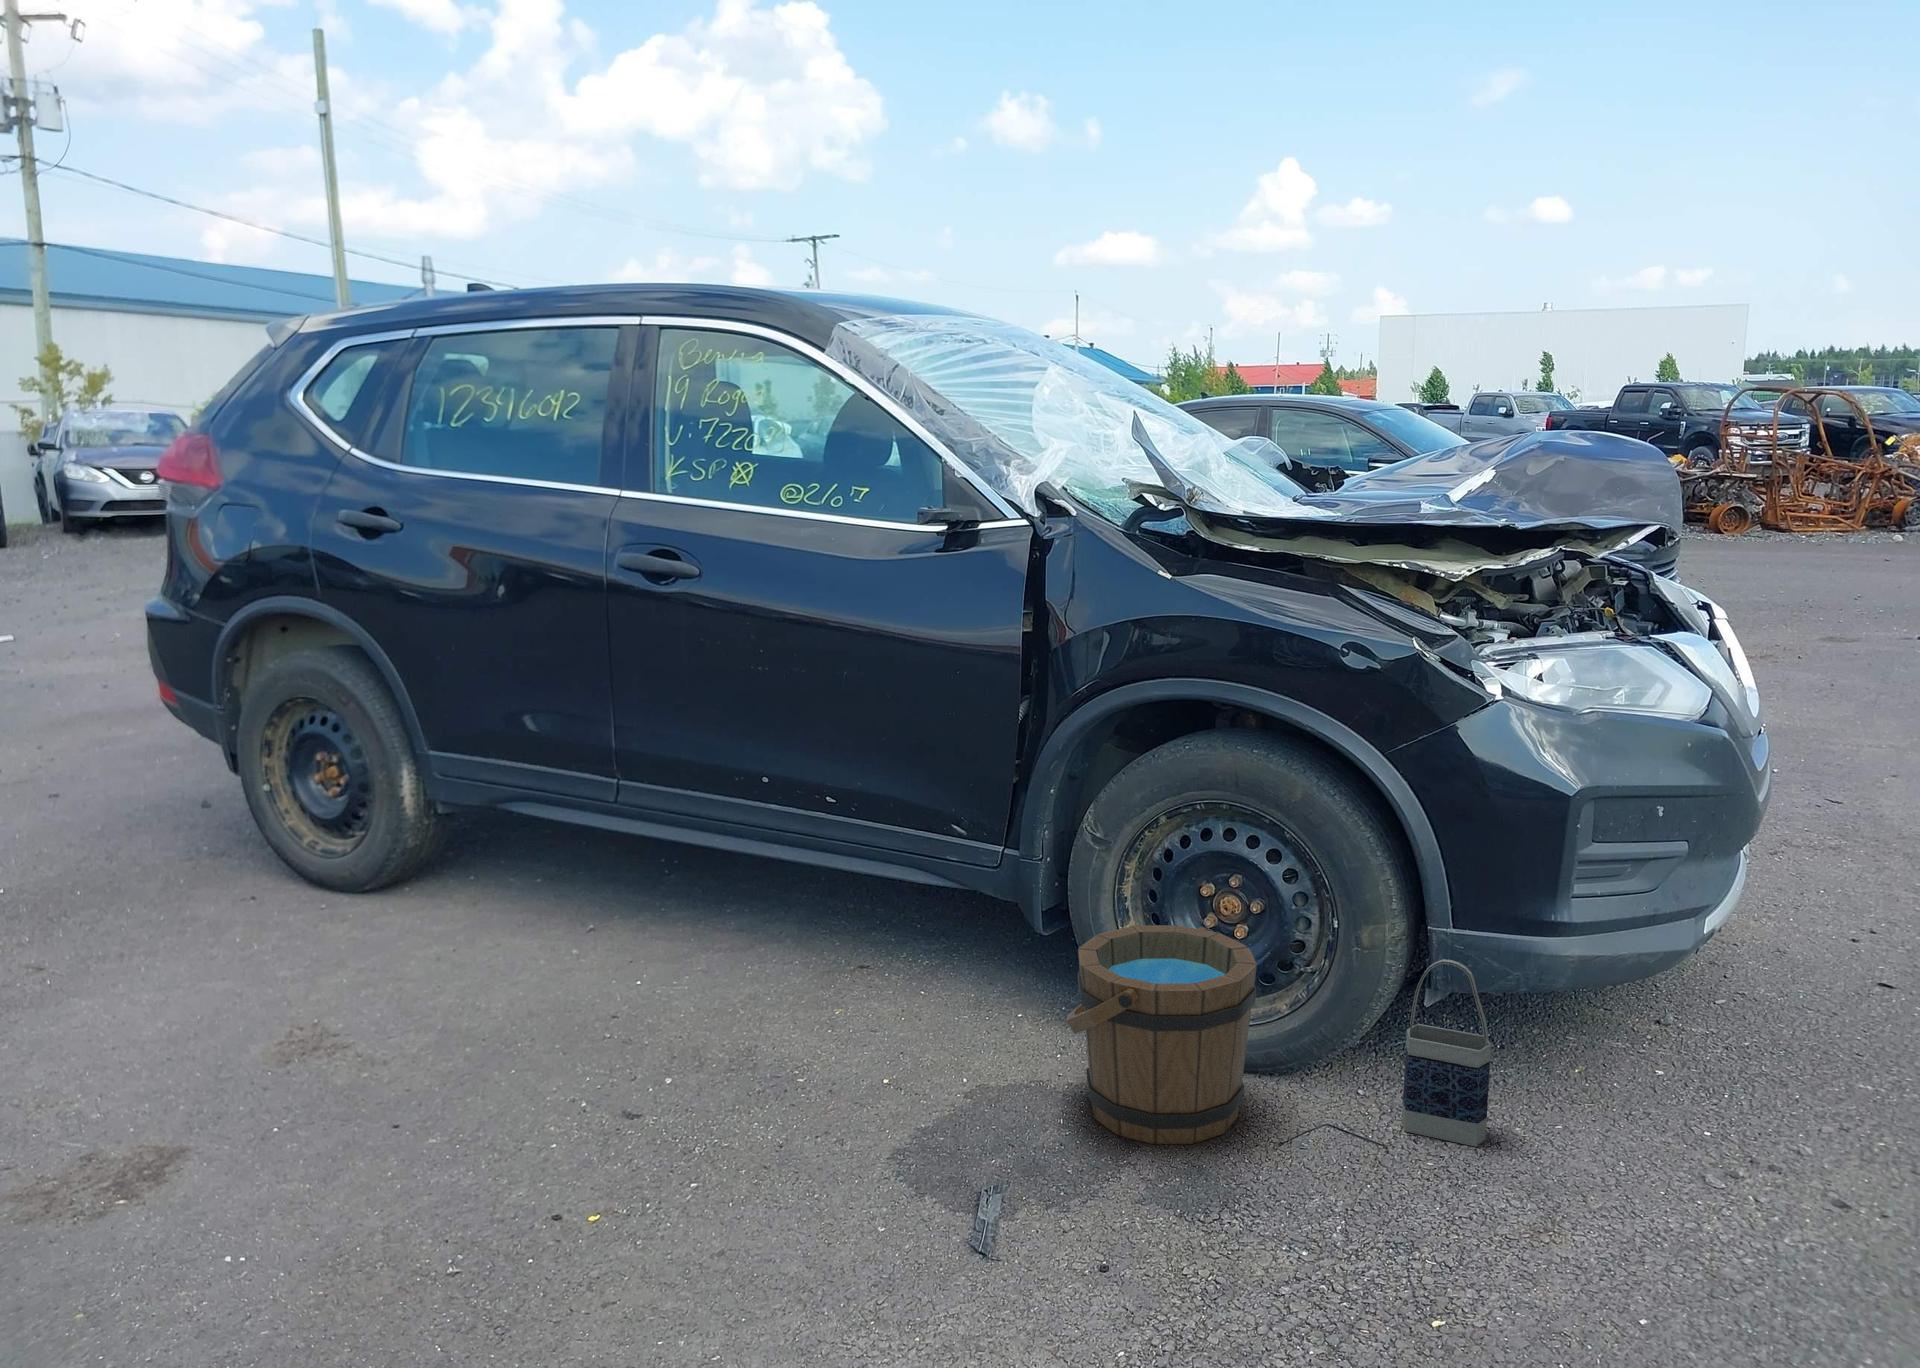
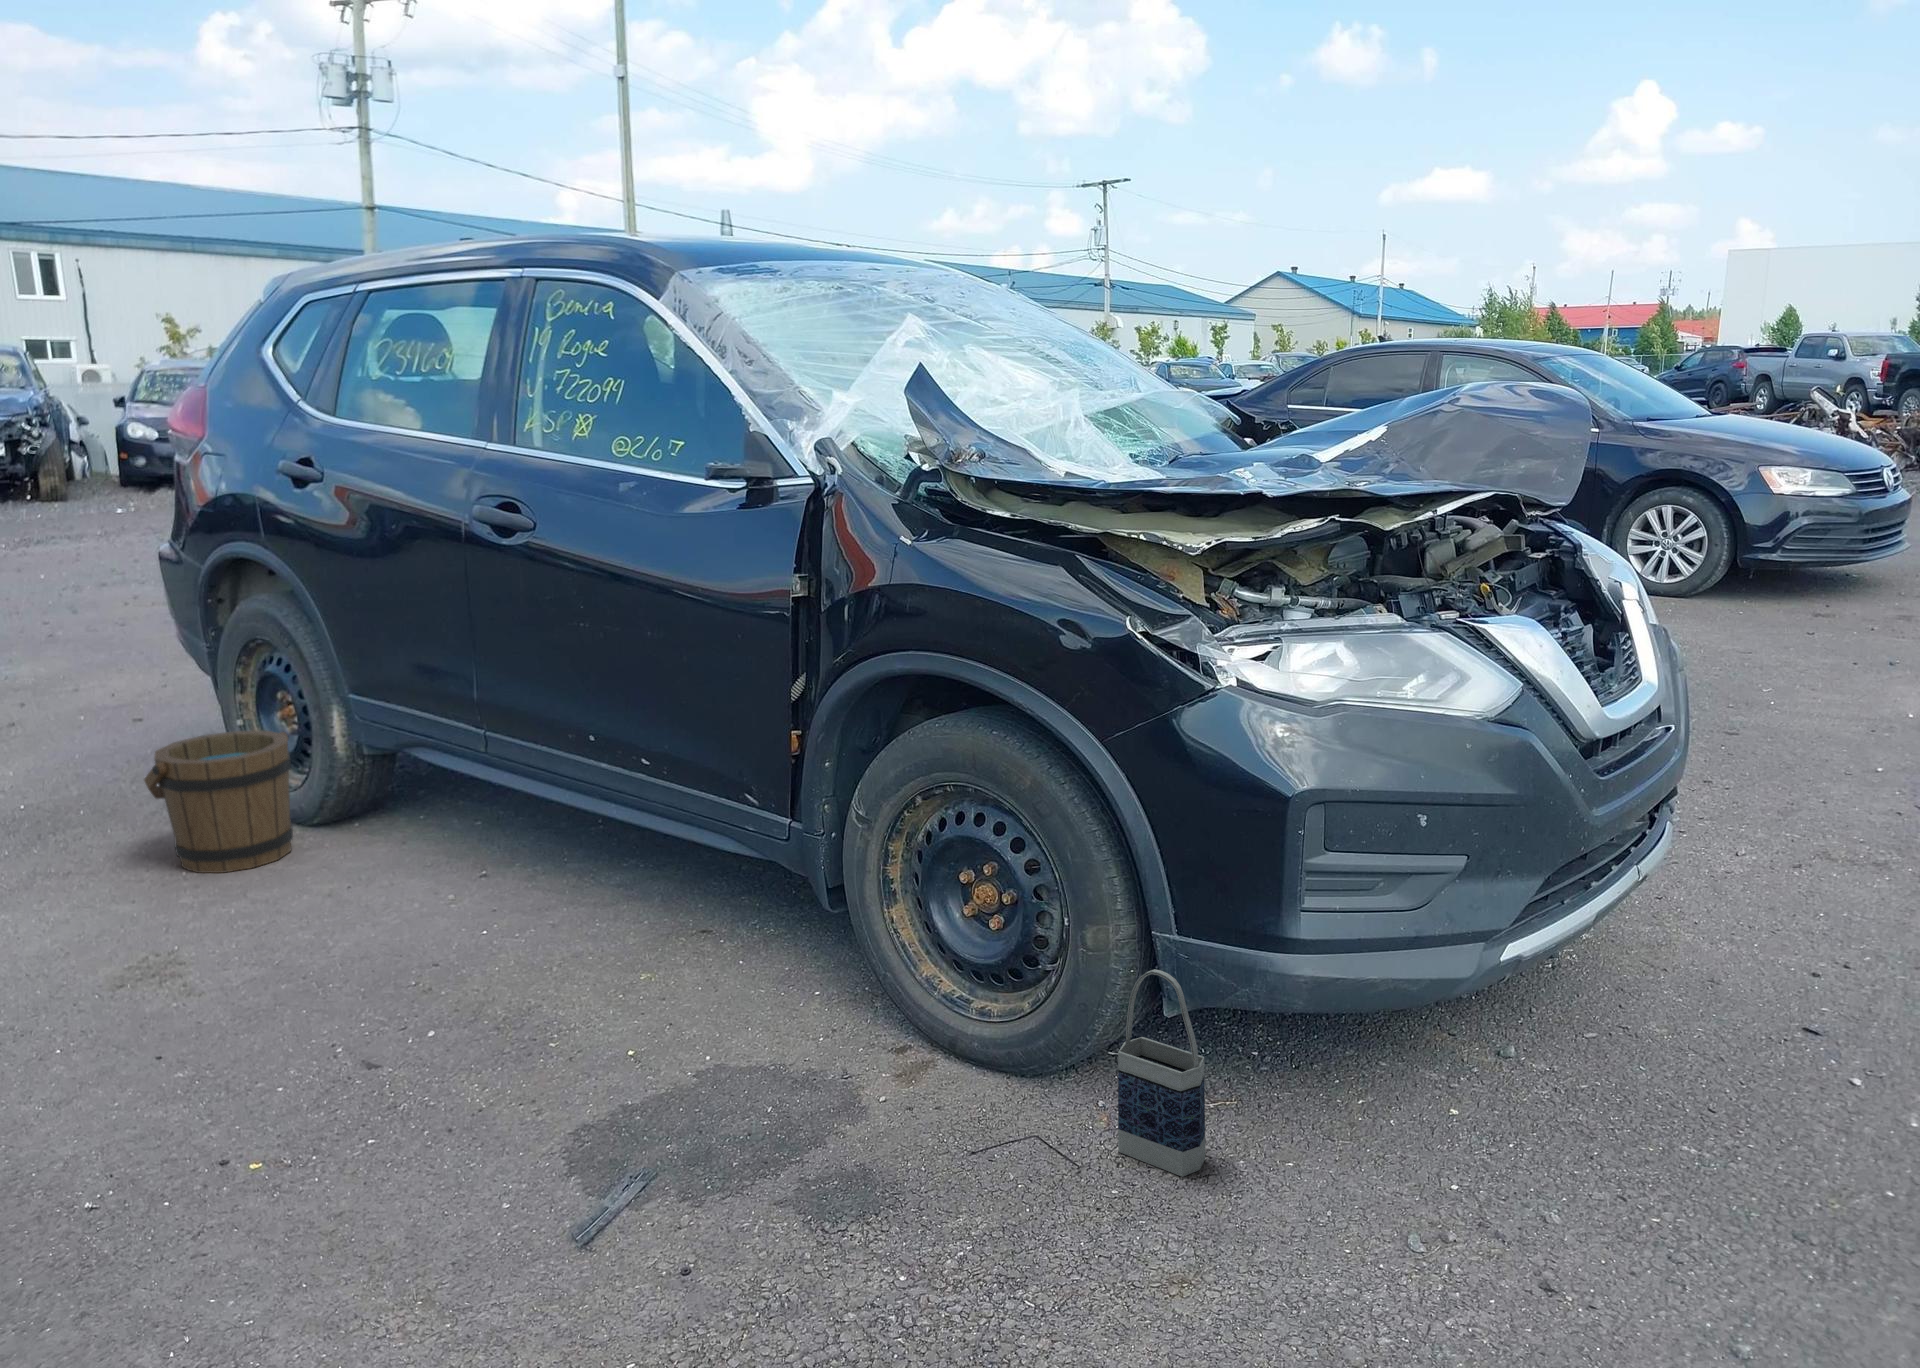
bucket: present [1066,925,1257,1144] -> present [144,731,293,873]

